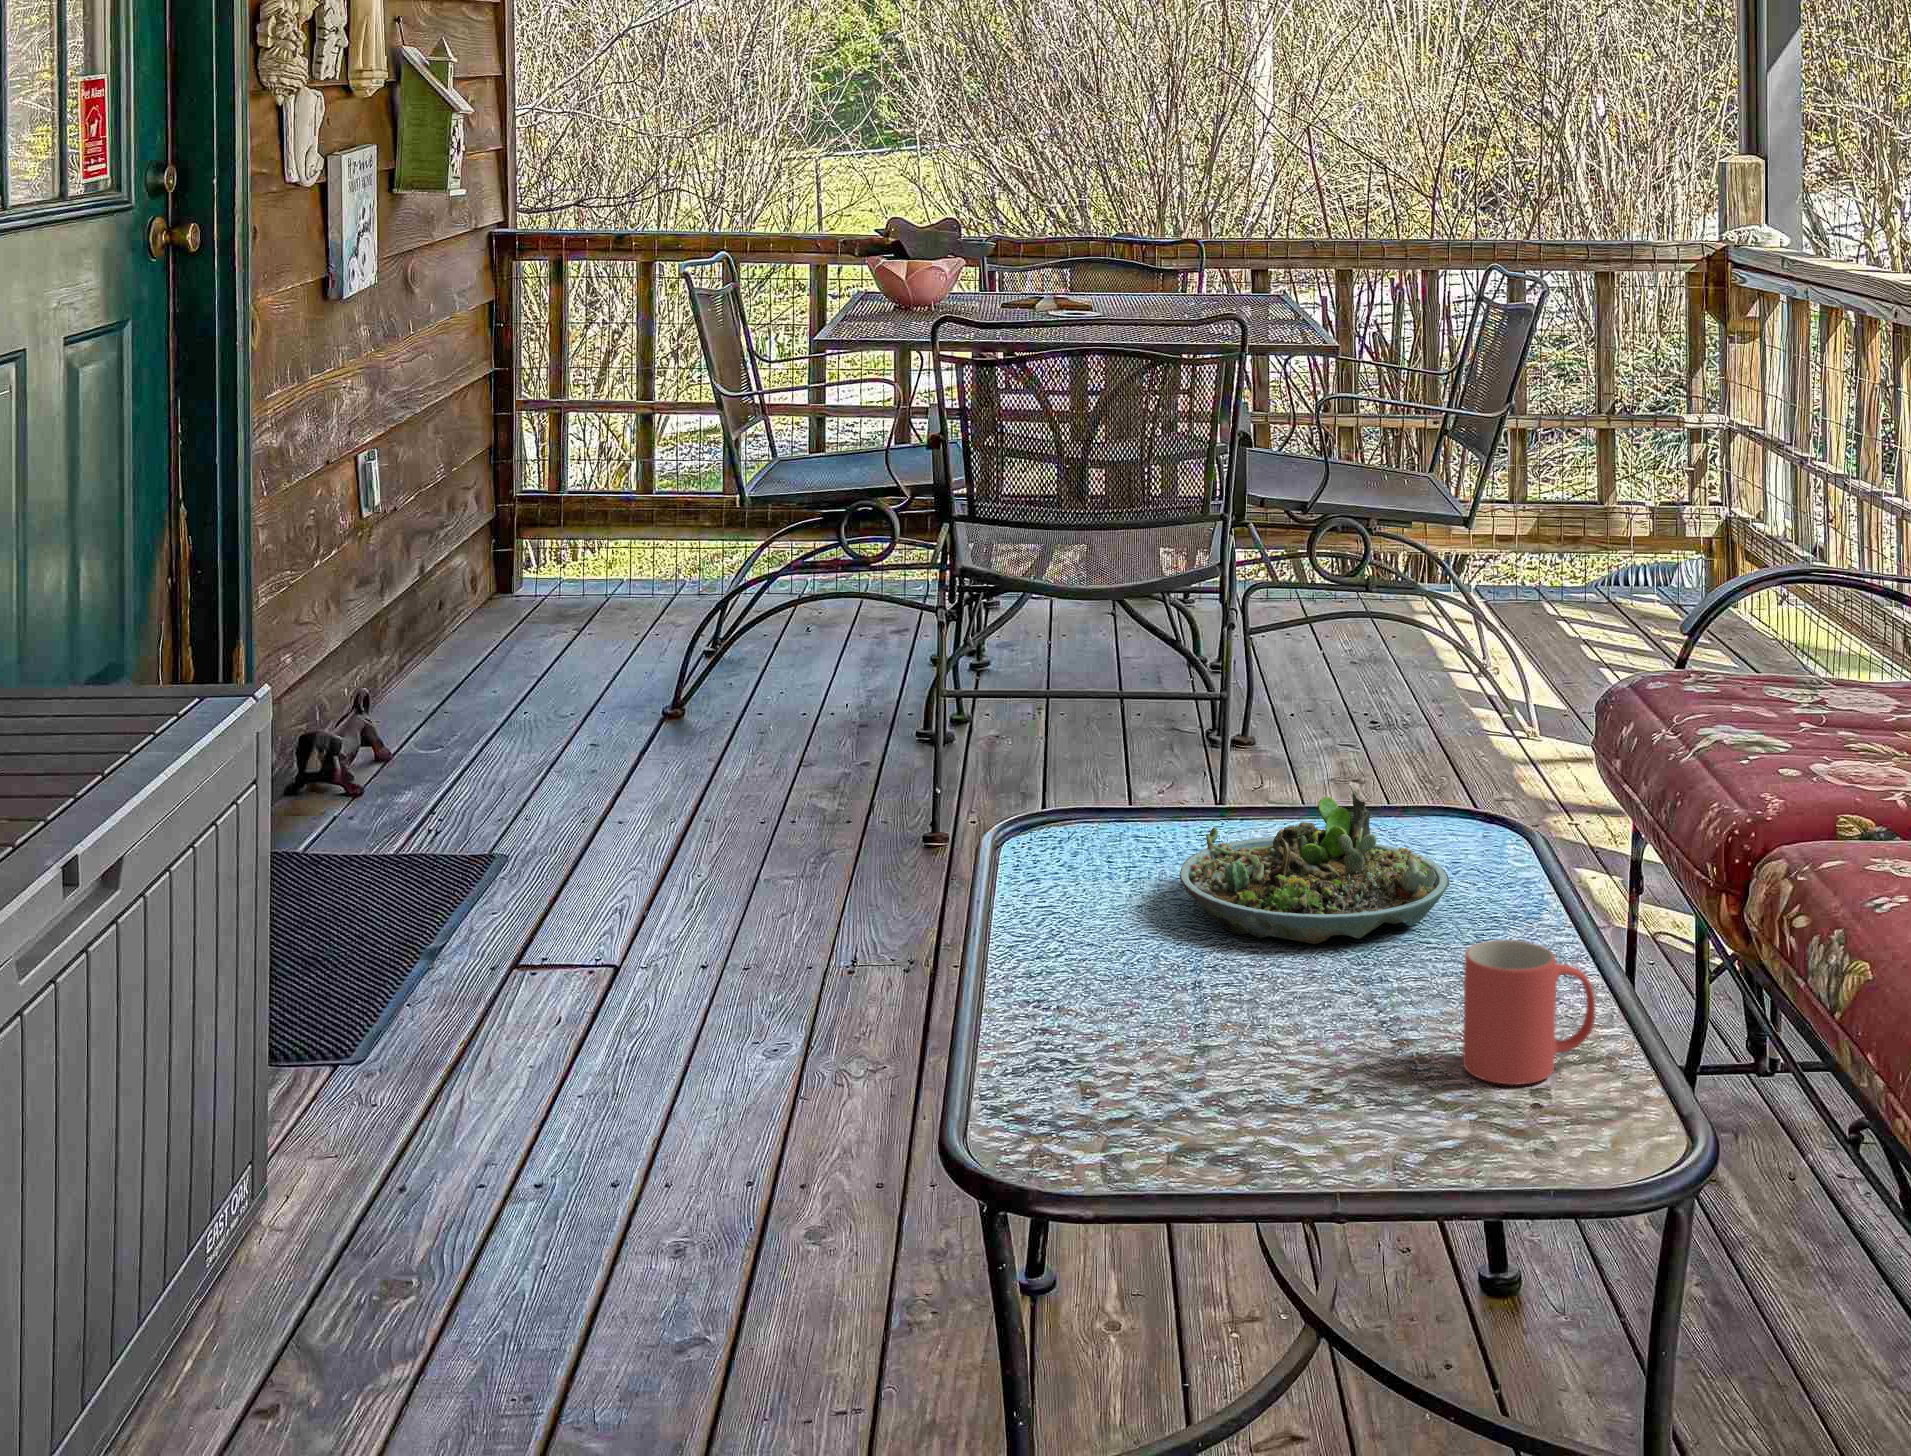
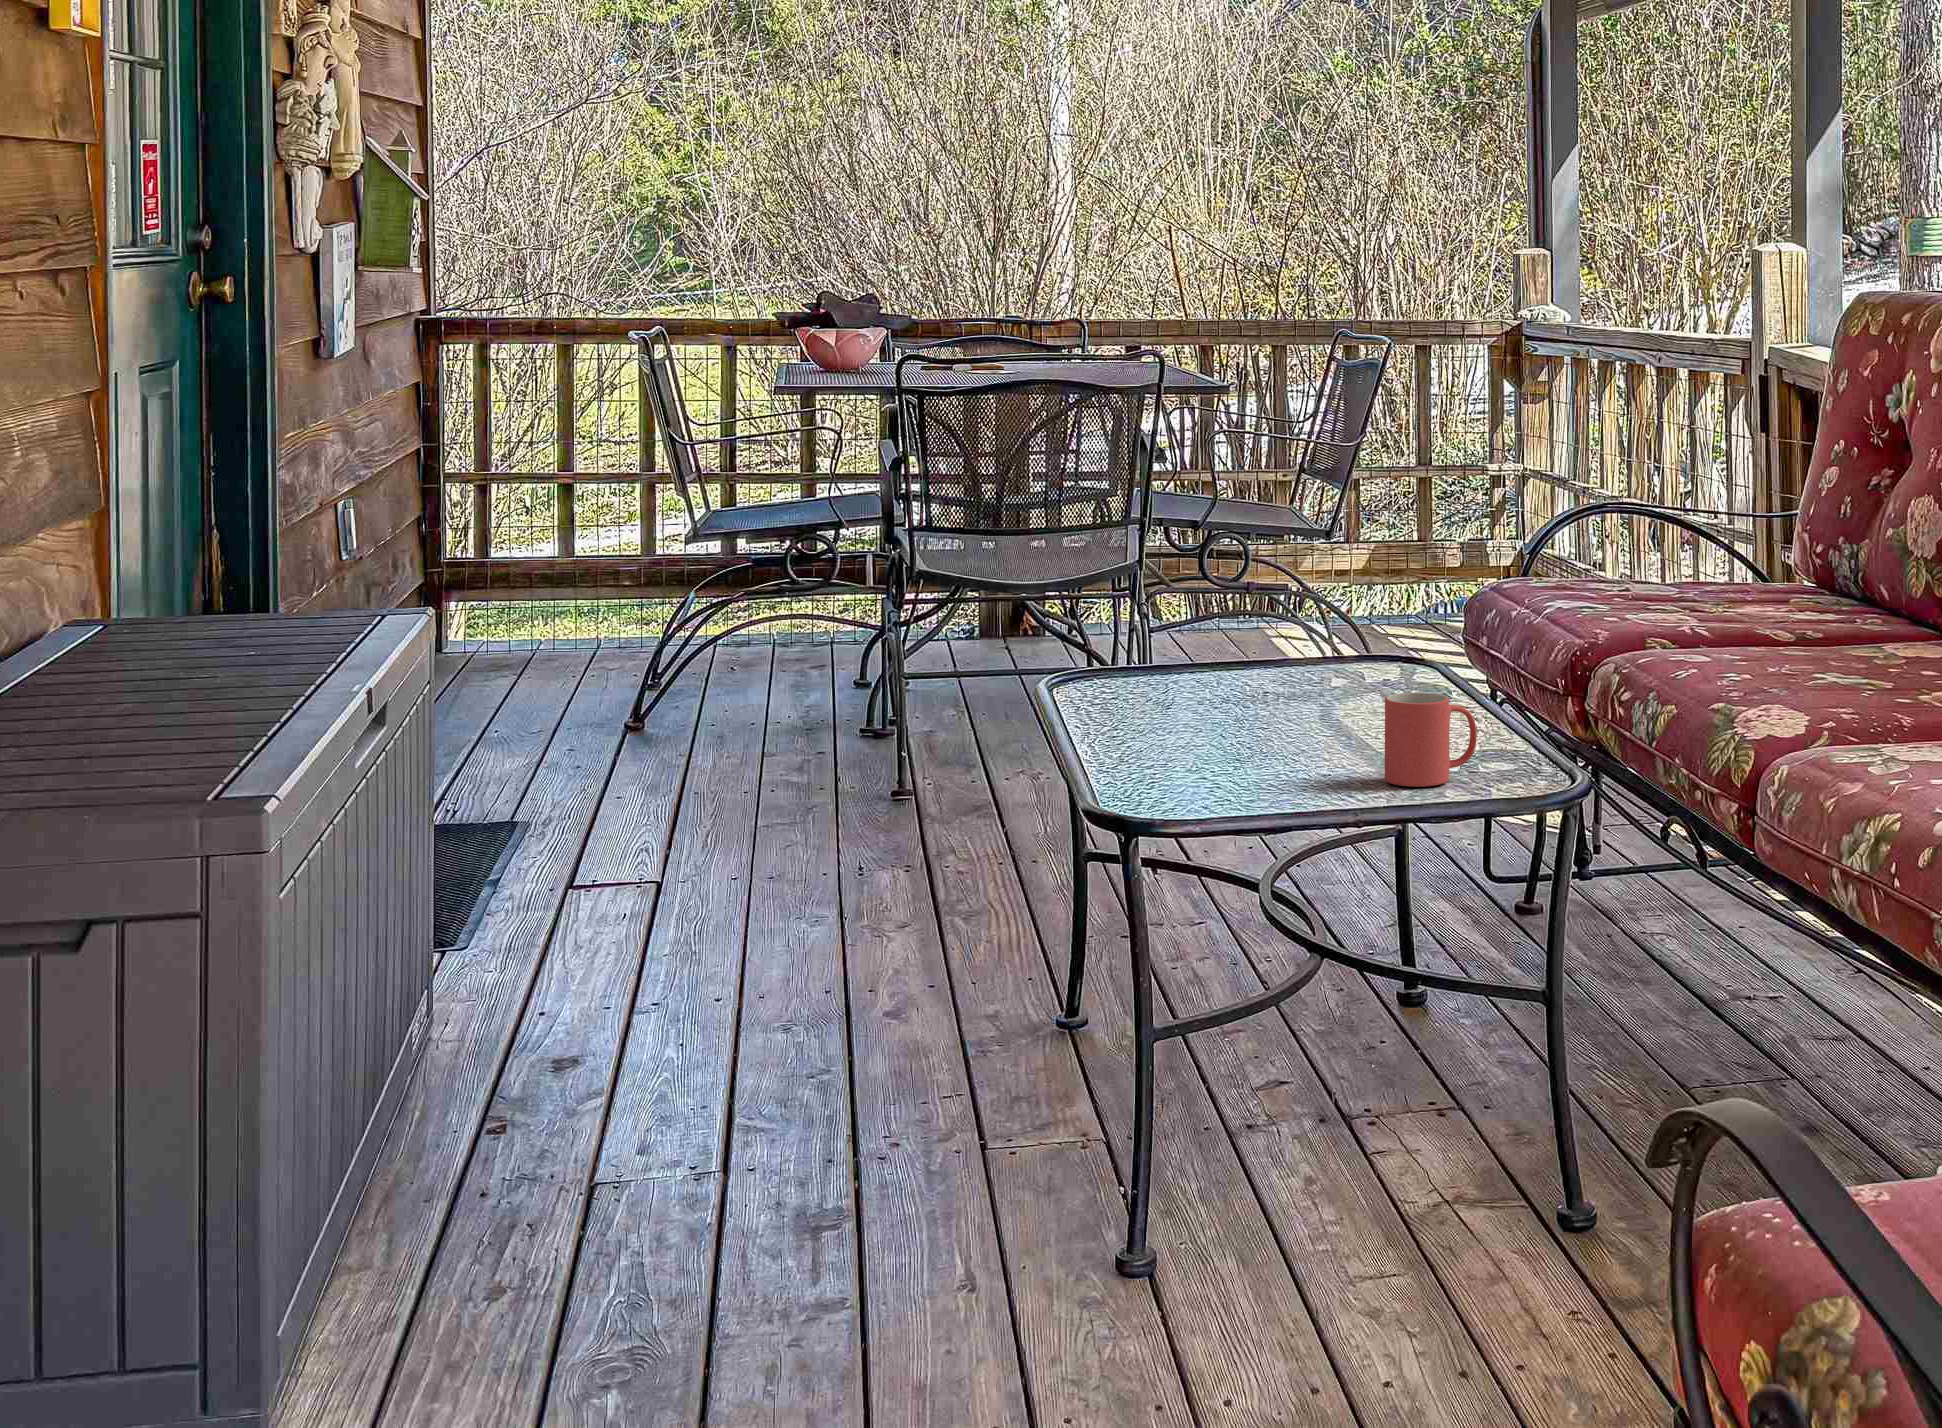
succulent planter: present [1179,785,1449,944] -> none [1153,632,1356,737]

